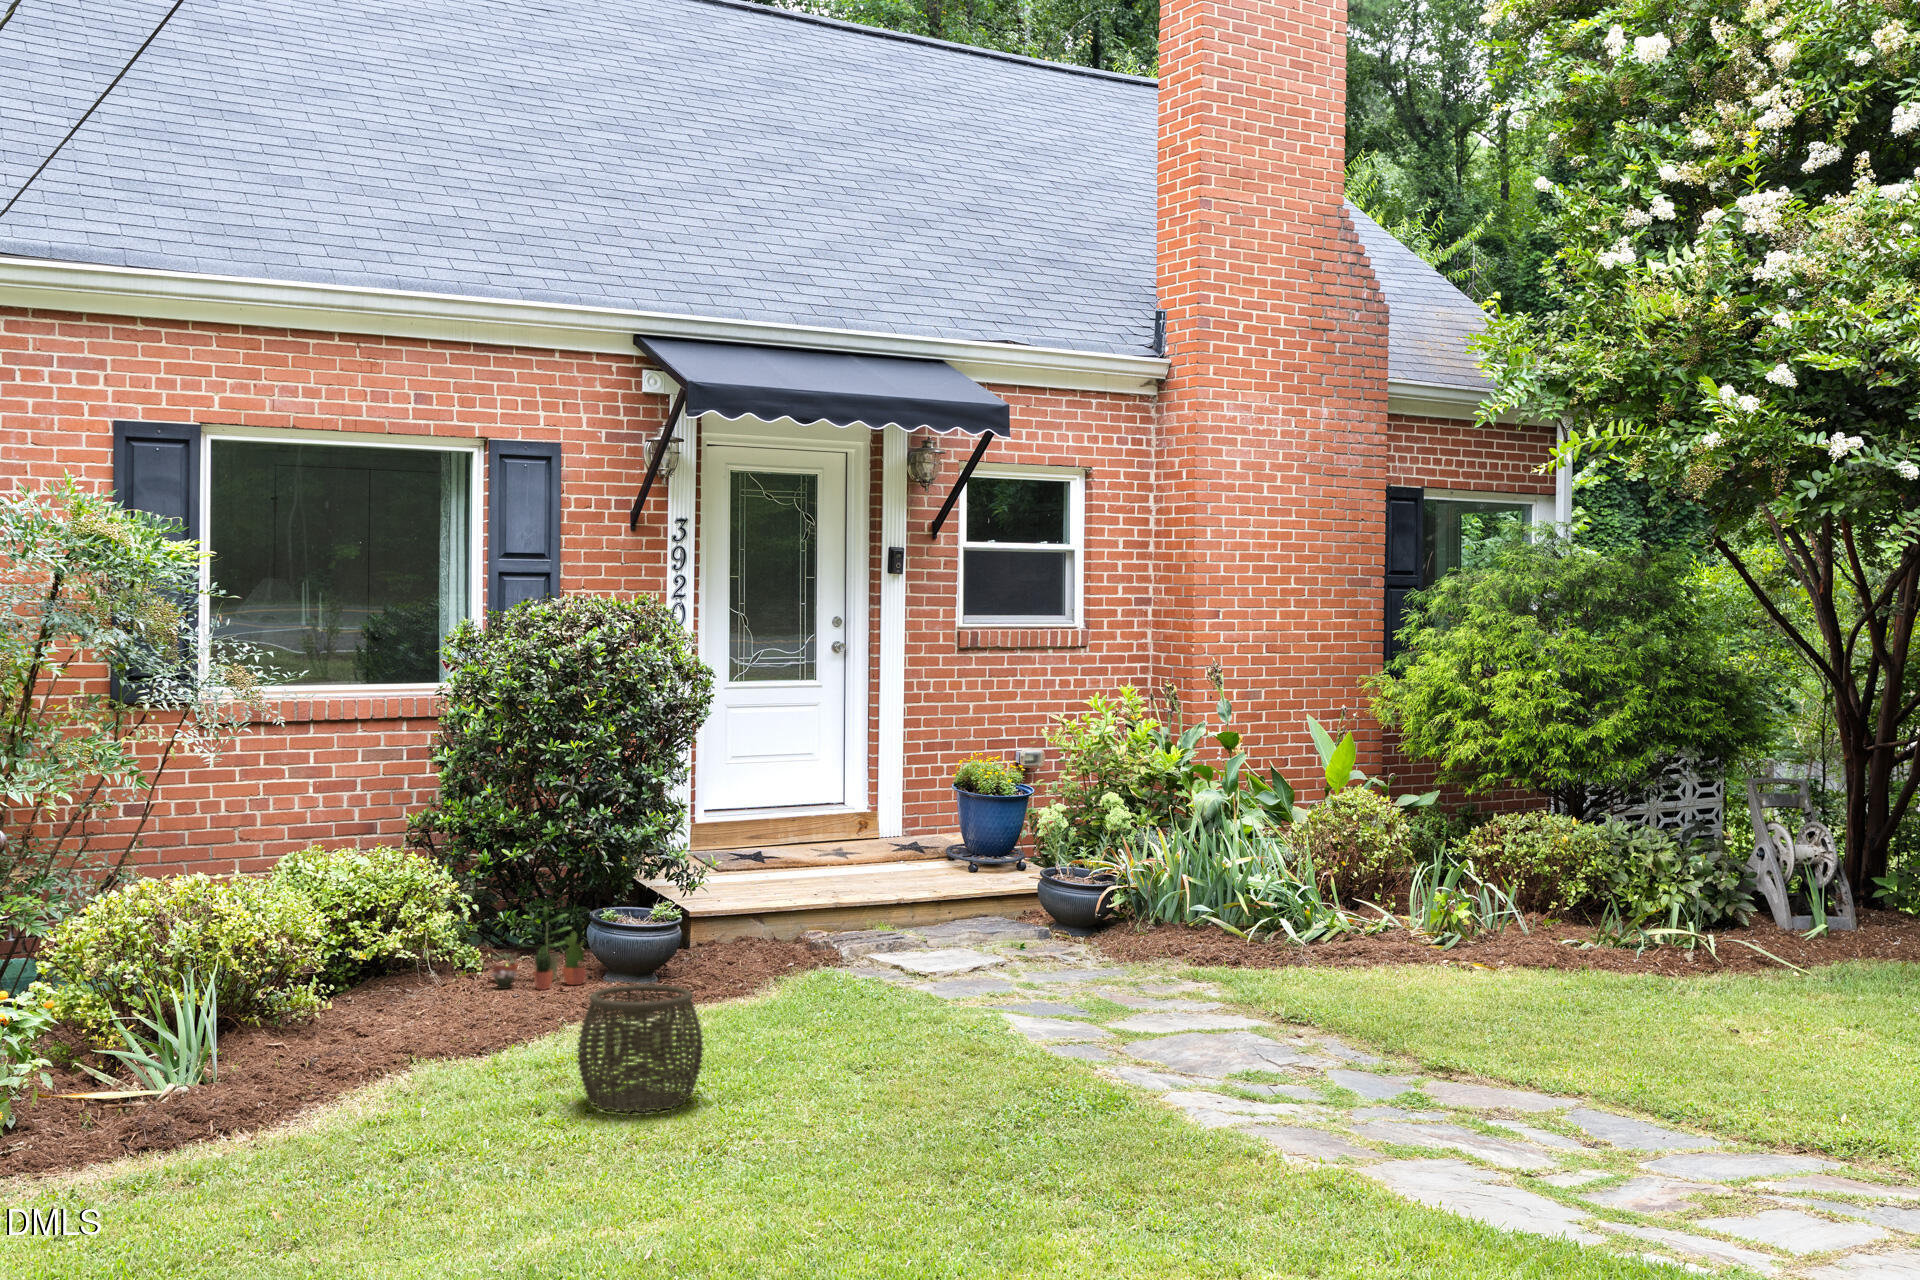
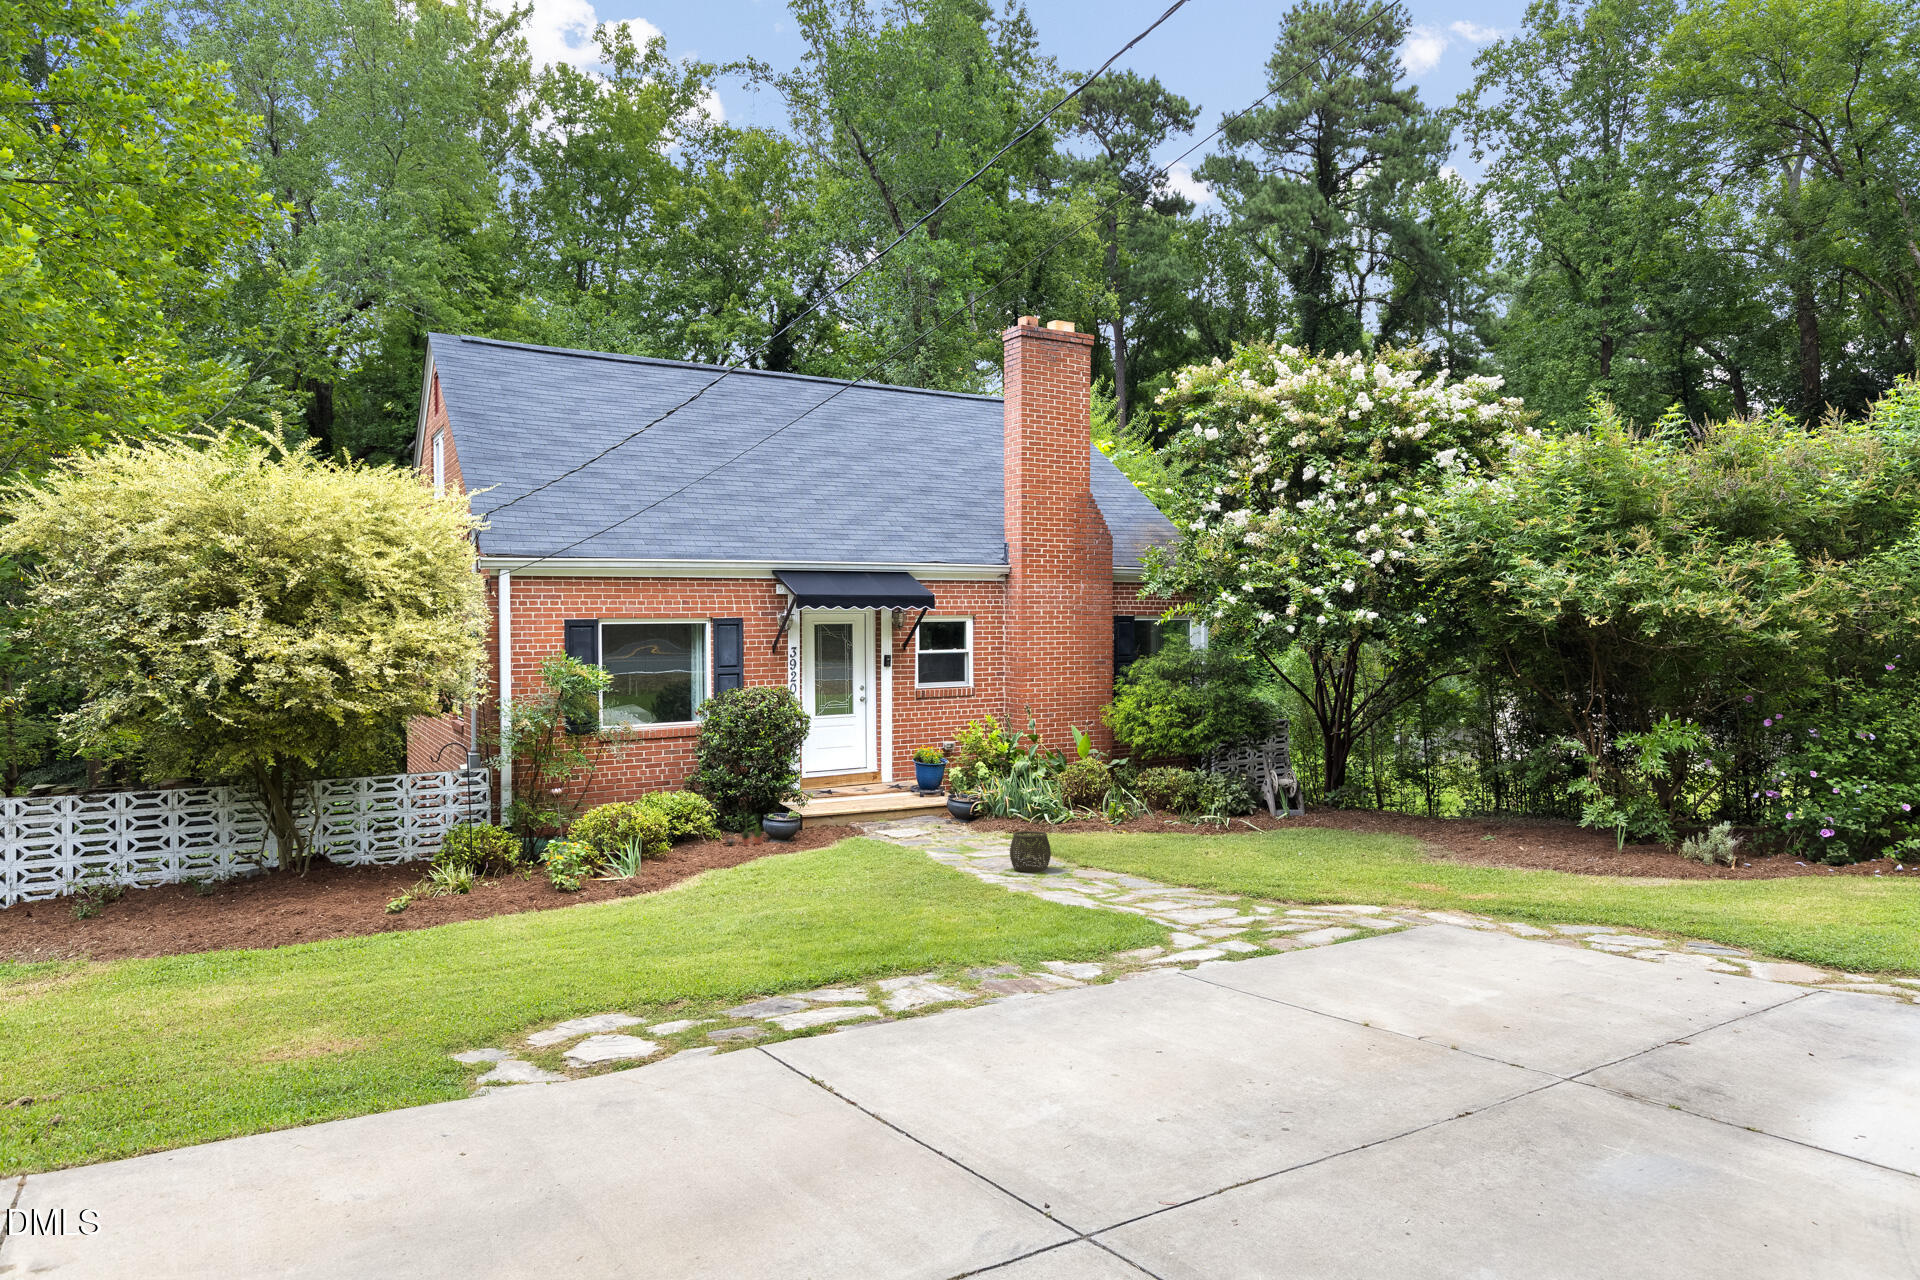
woven basket: present [577,985,704,1113] -> present [1010,831,1051,872]

